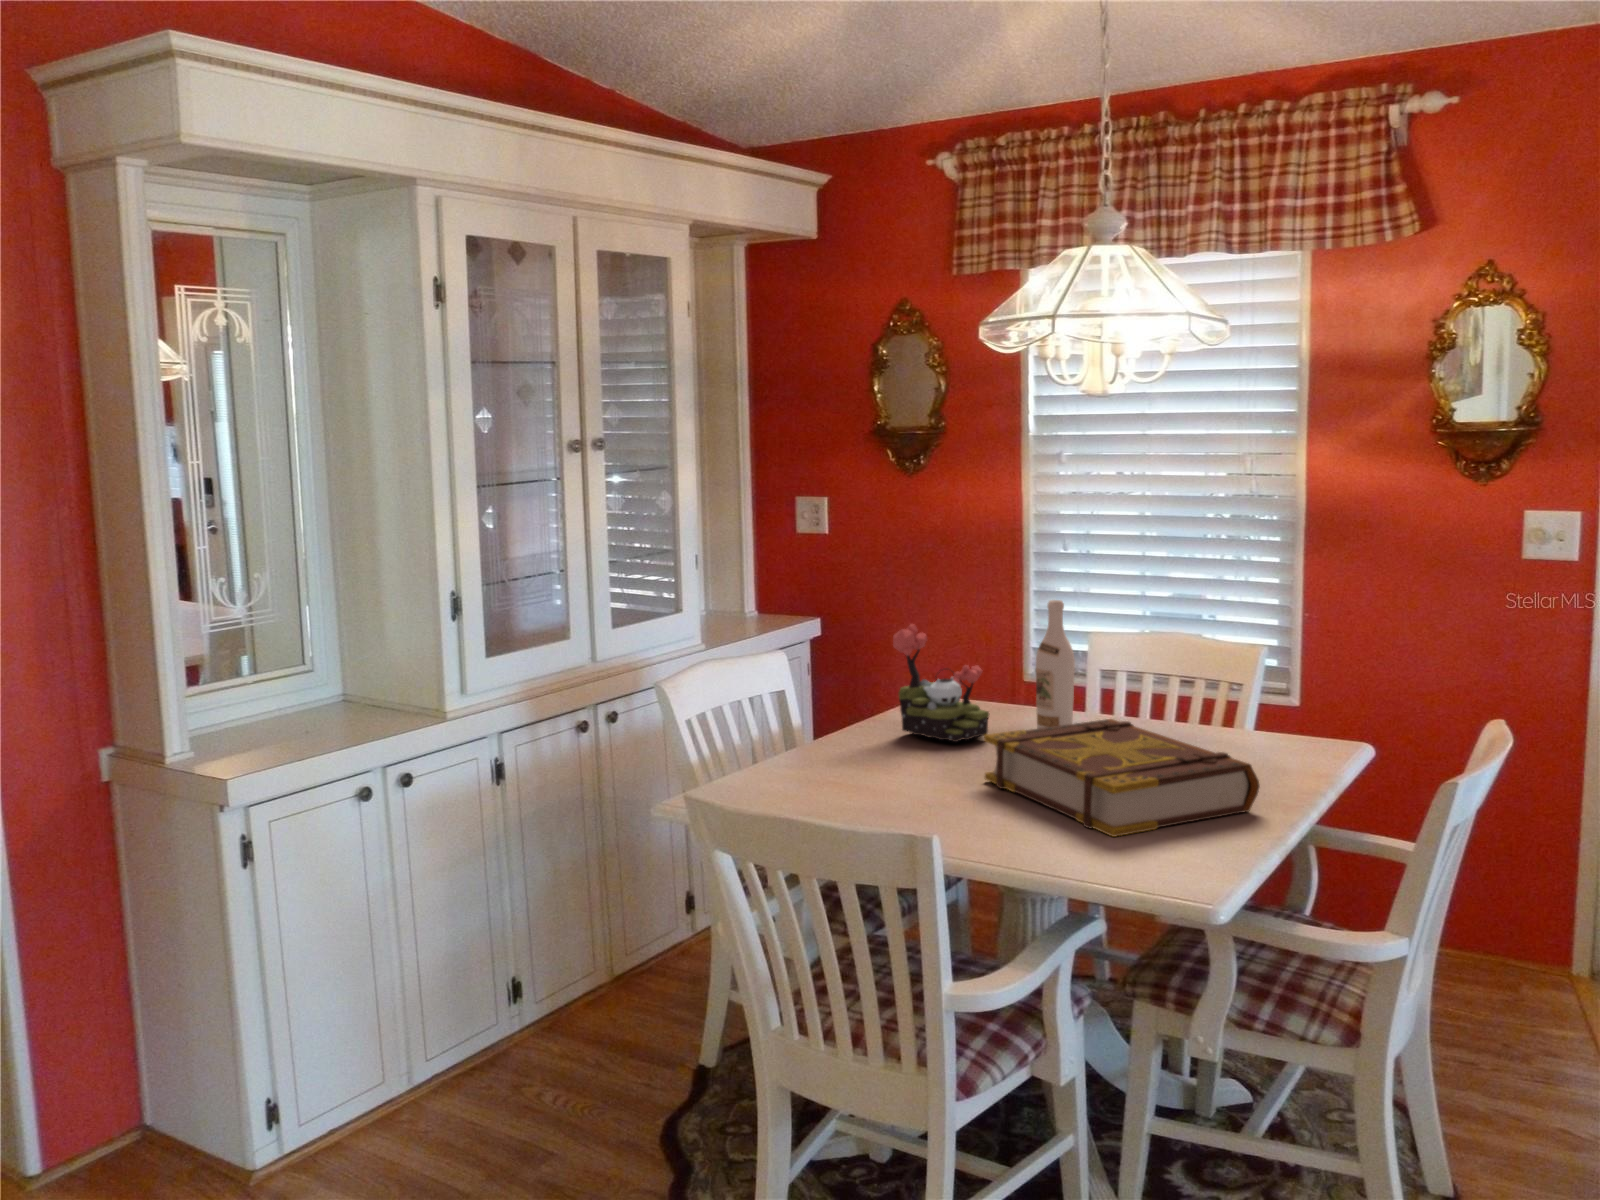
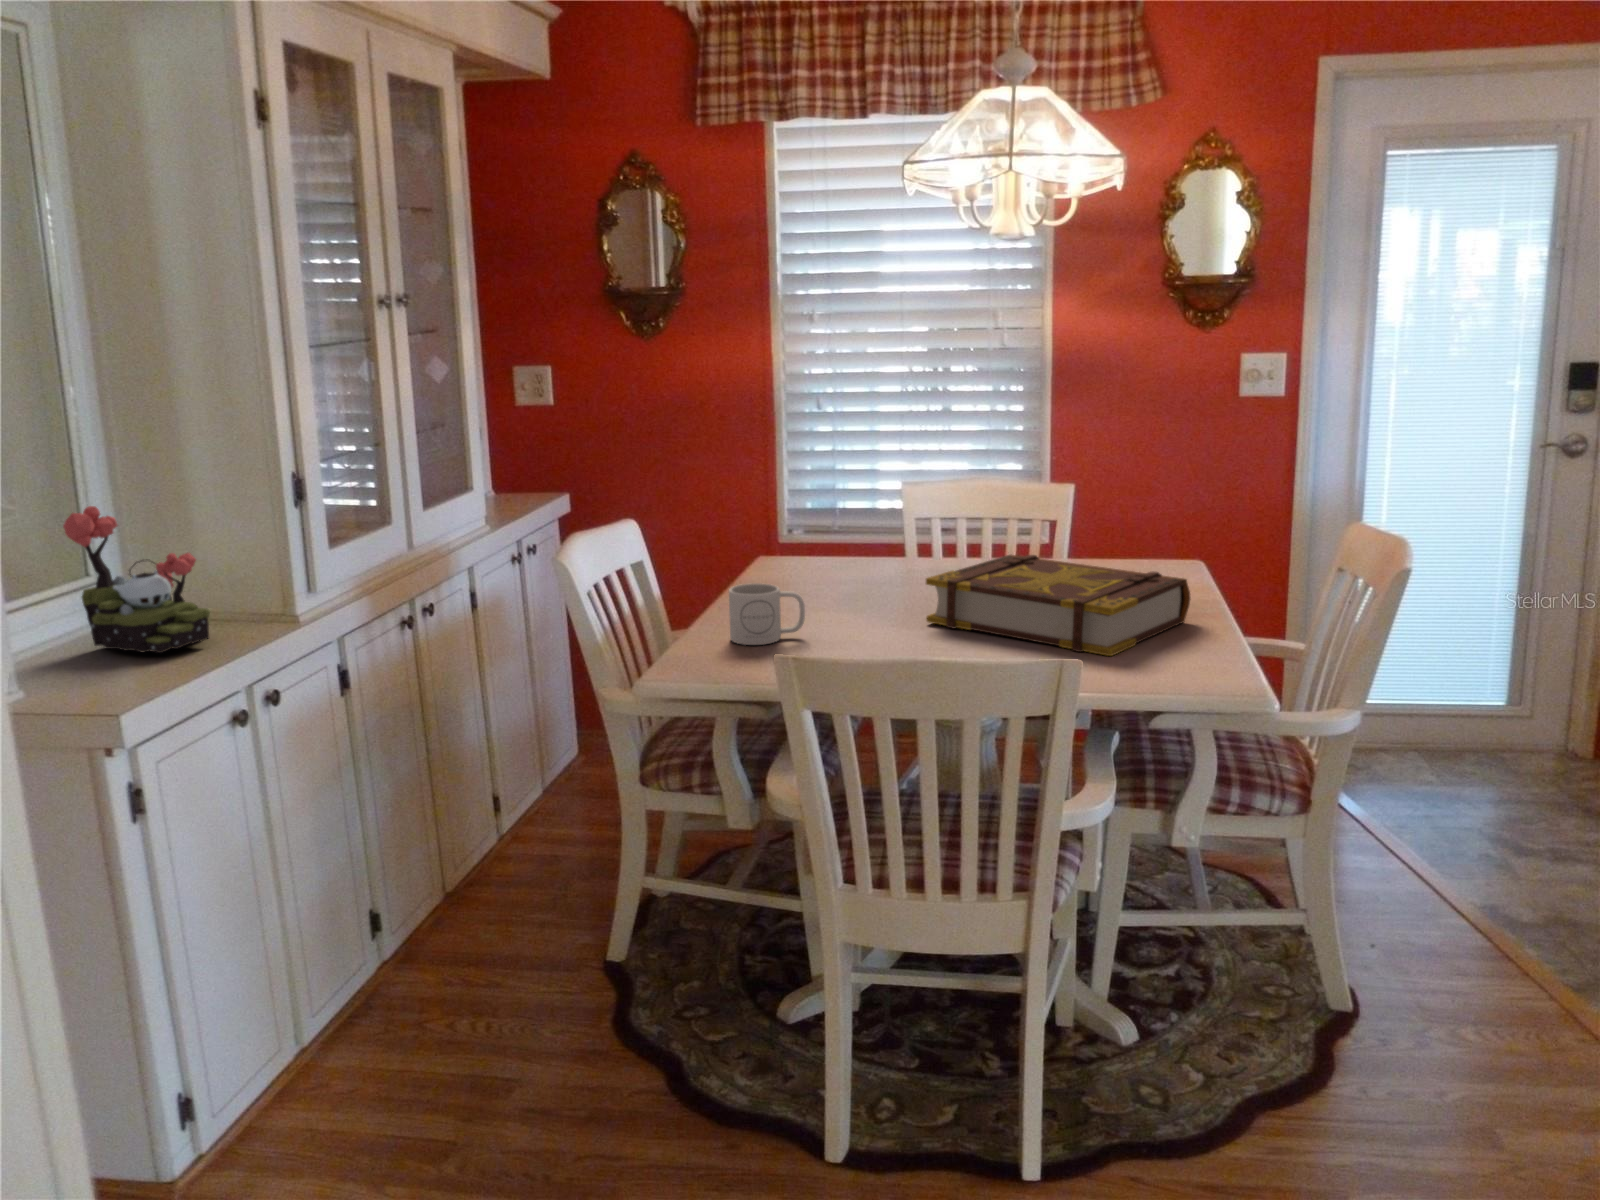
wine bottle: present [1036,600,1075,728] -> none [901,447,938,578]
plant: present [893,624,989,742] -> present [63,506,210,653]
mug: none [785,723,857,783] -> present [729,583,805,645]

